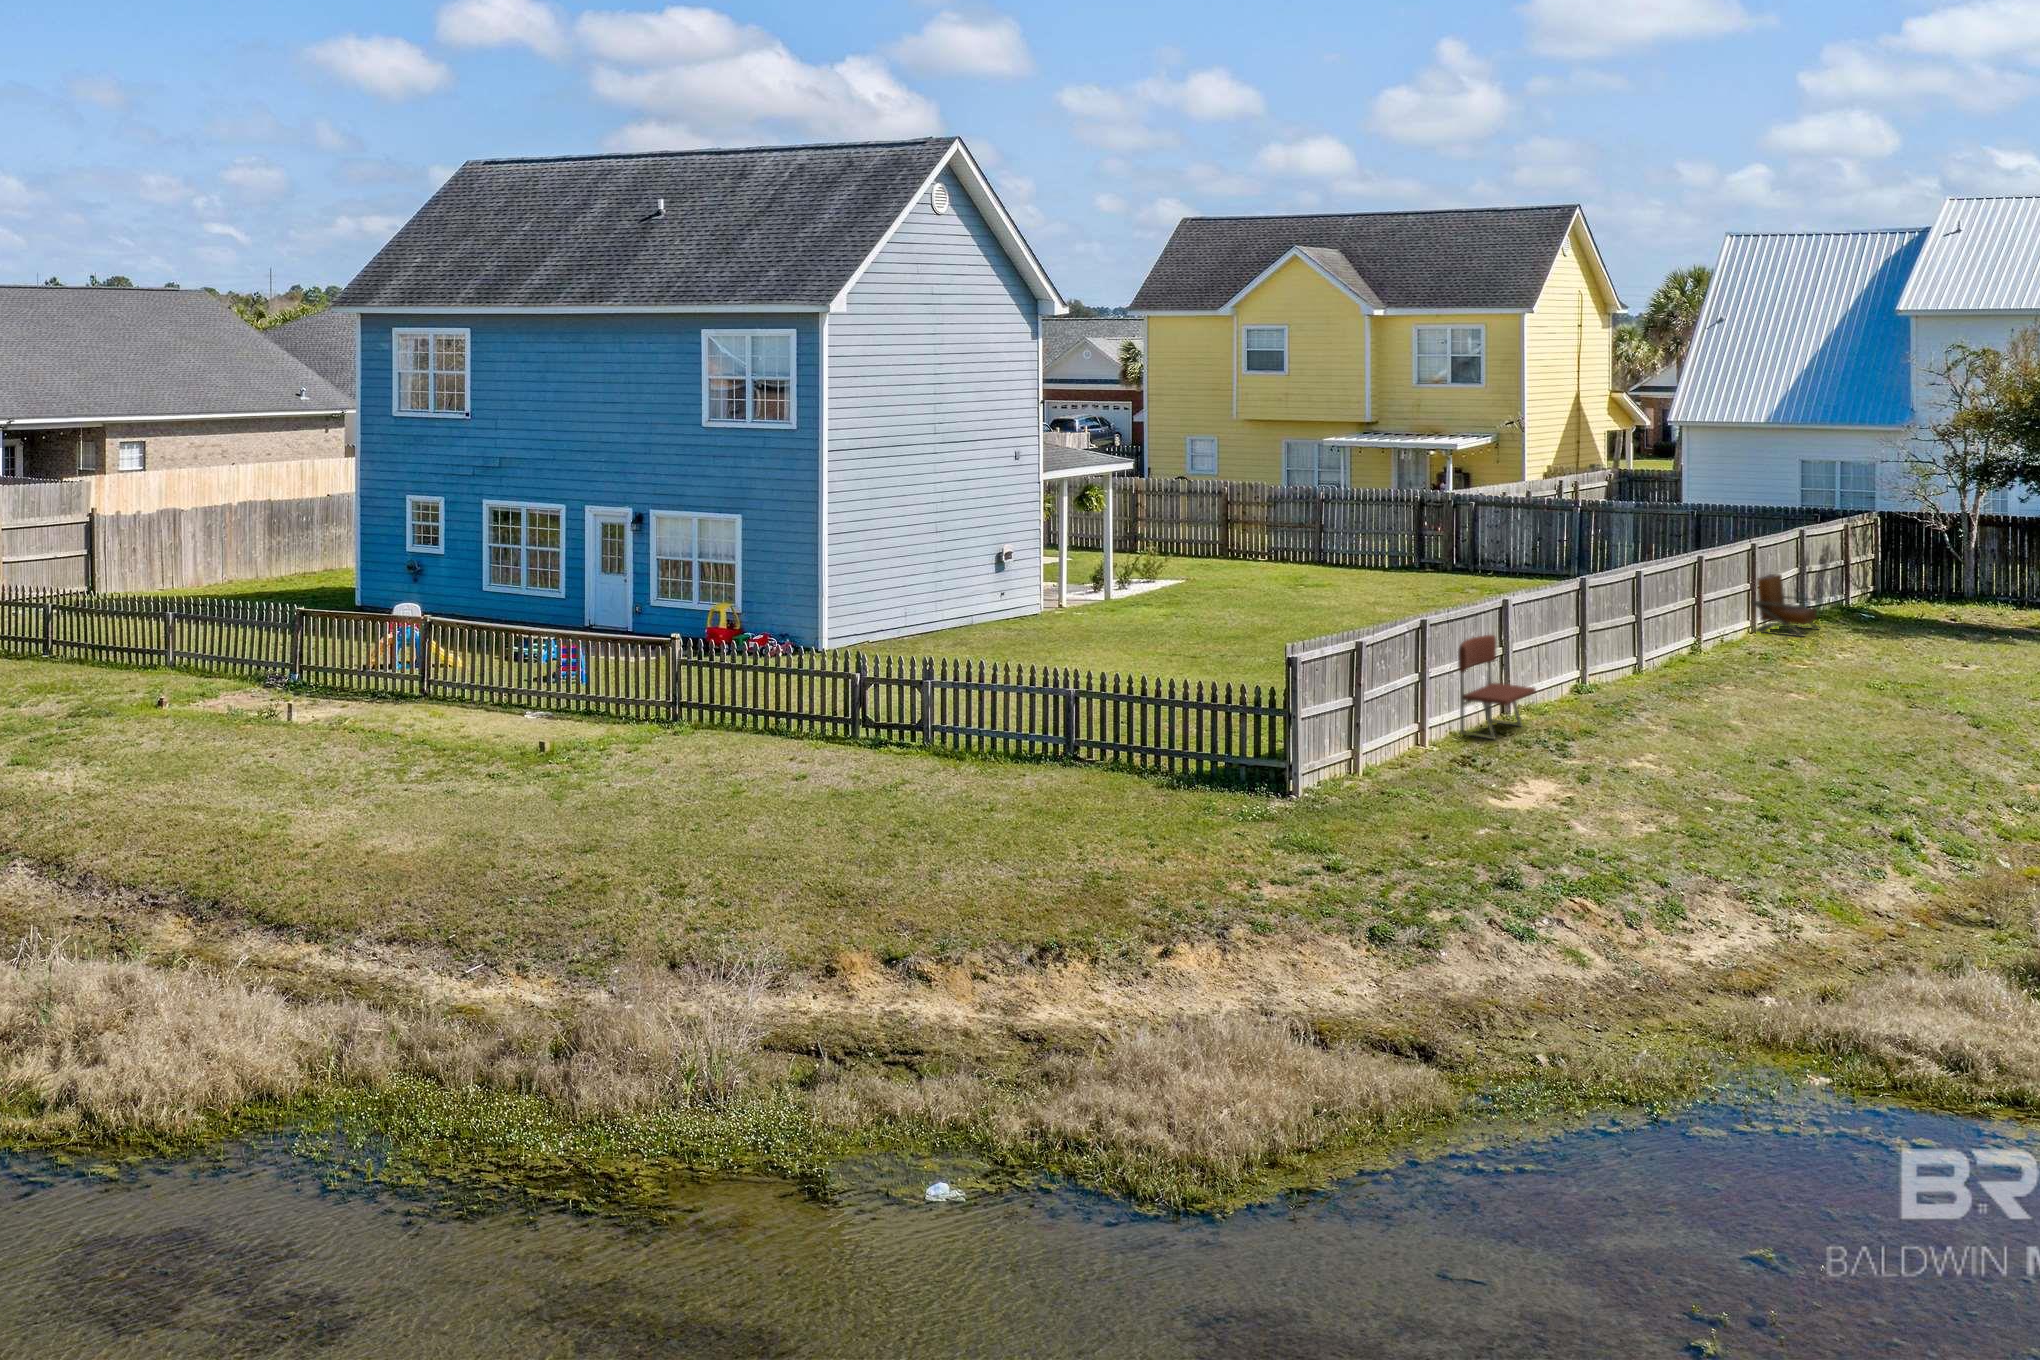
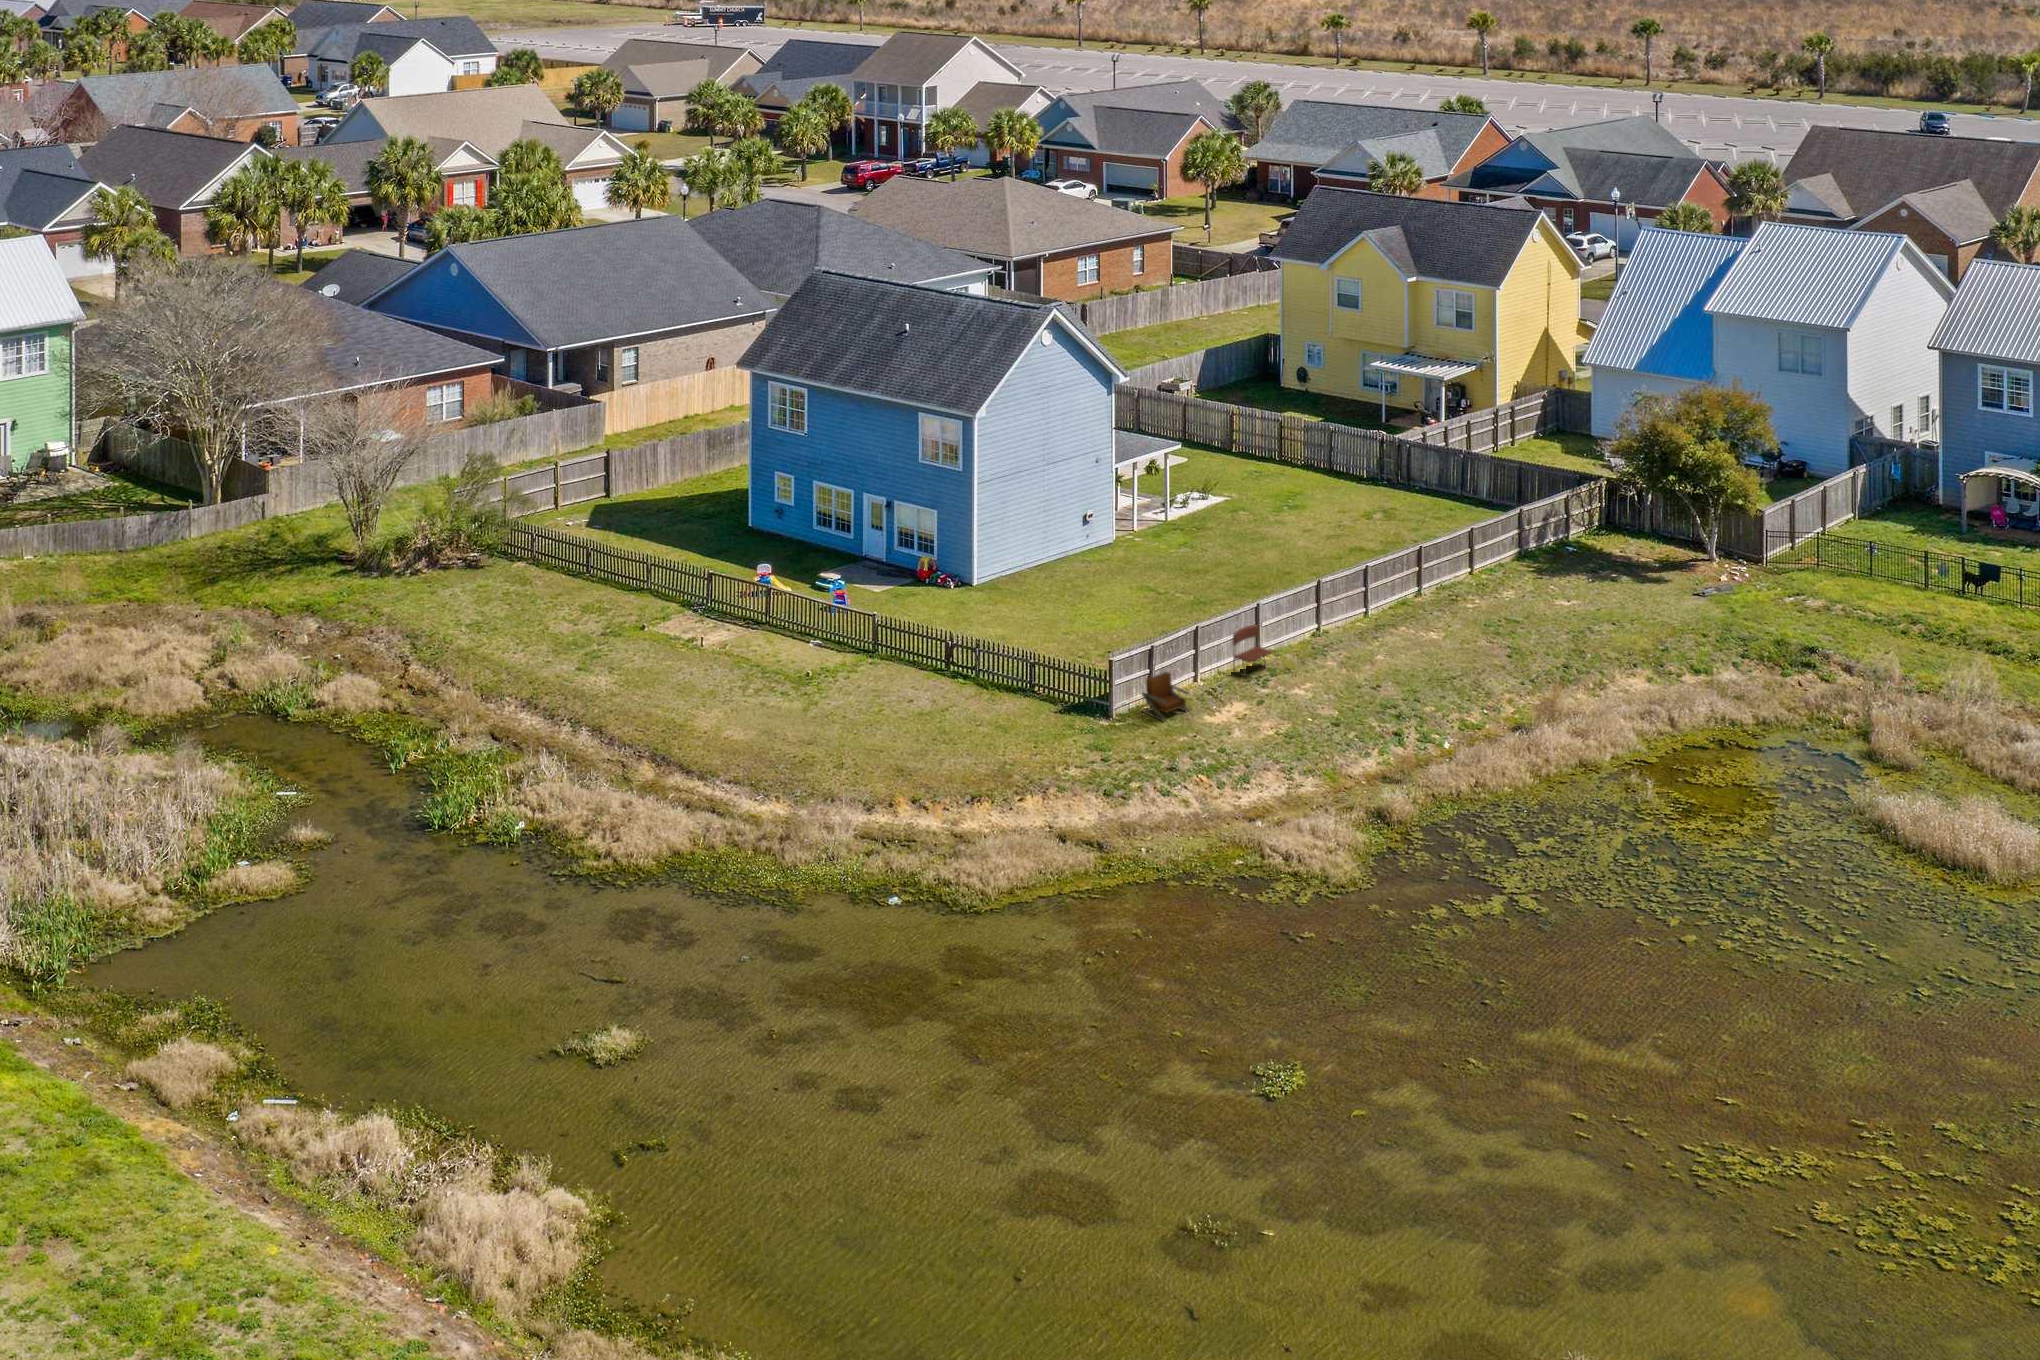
lounge chair: present [1751,574,1819,637] -> present [1142,672,1189,721]

